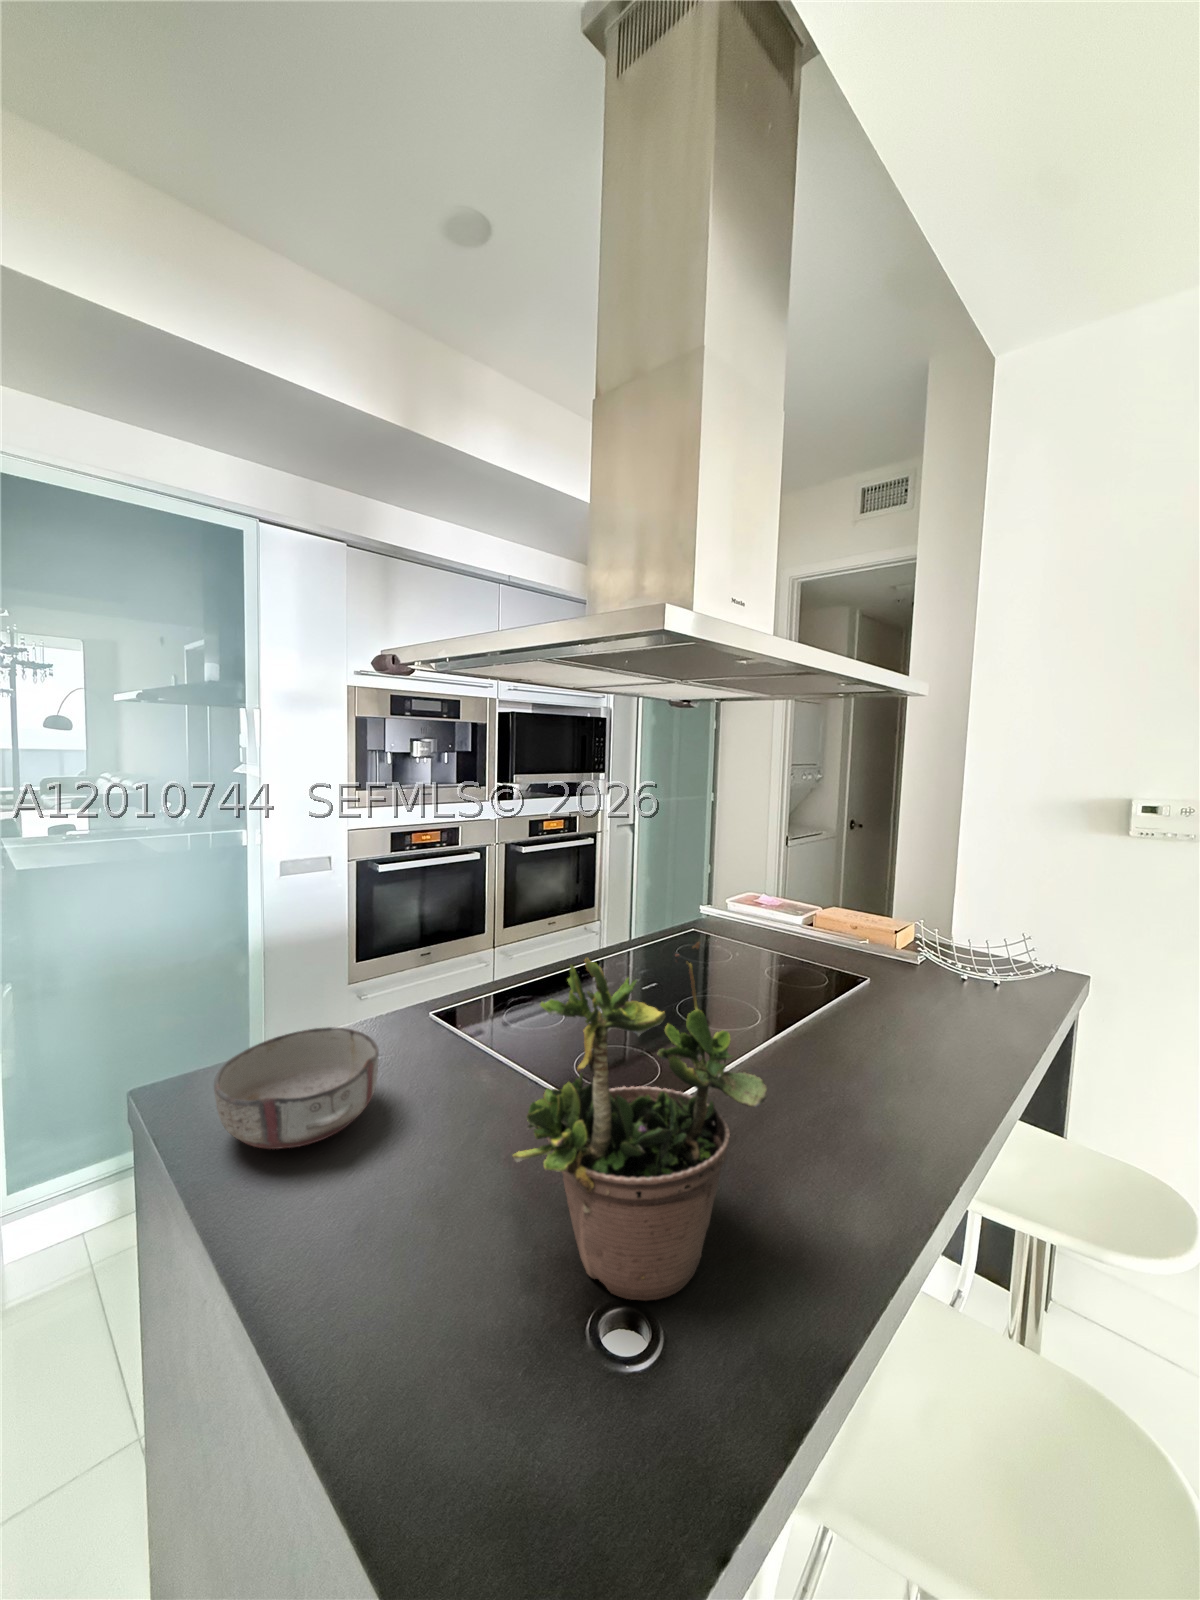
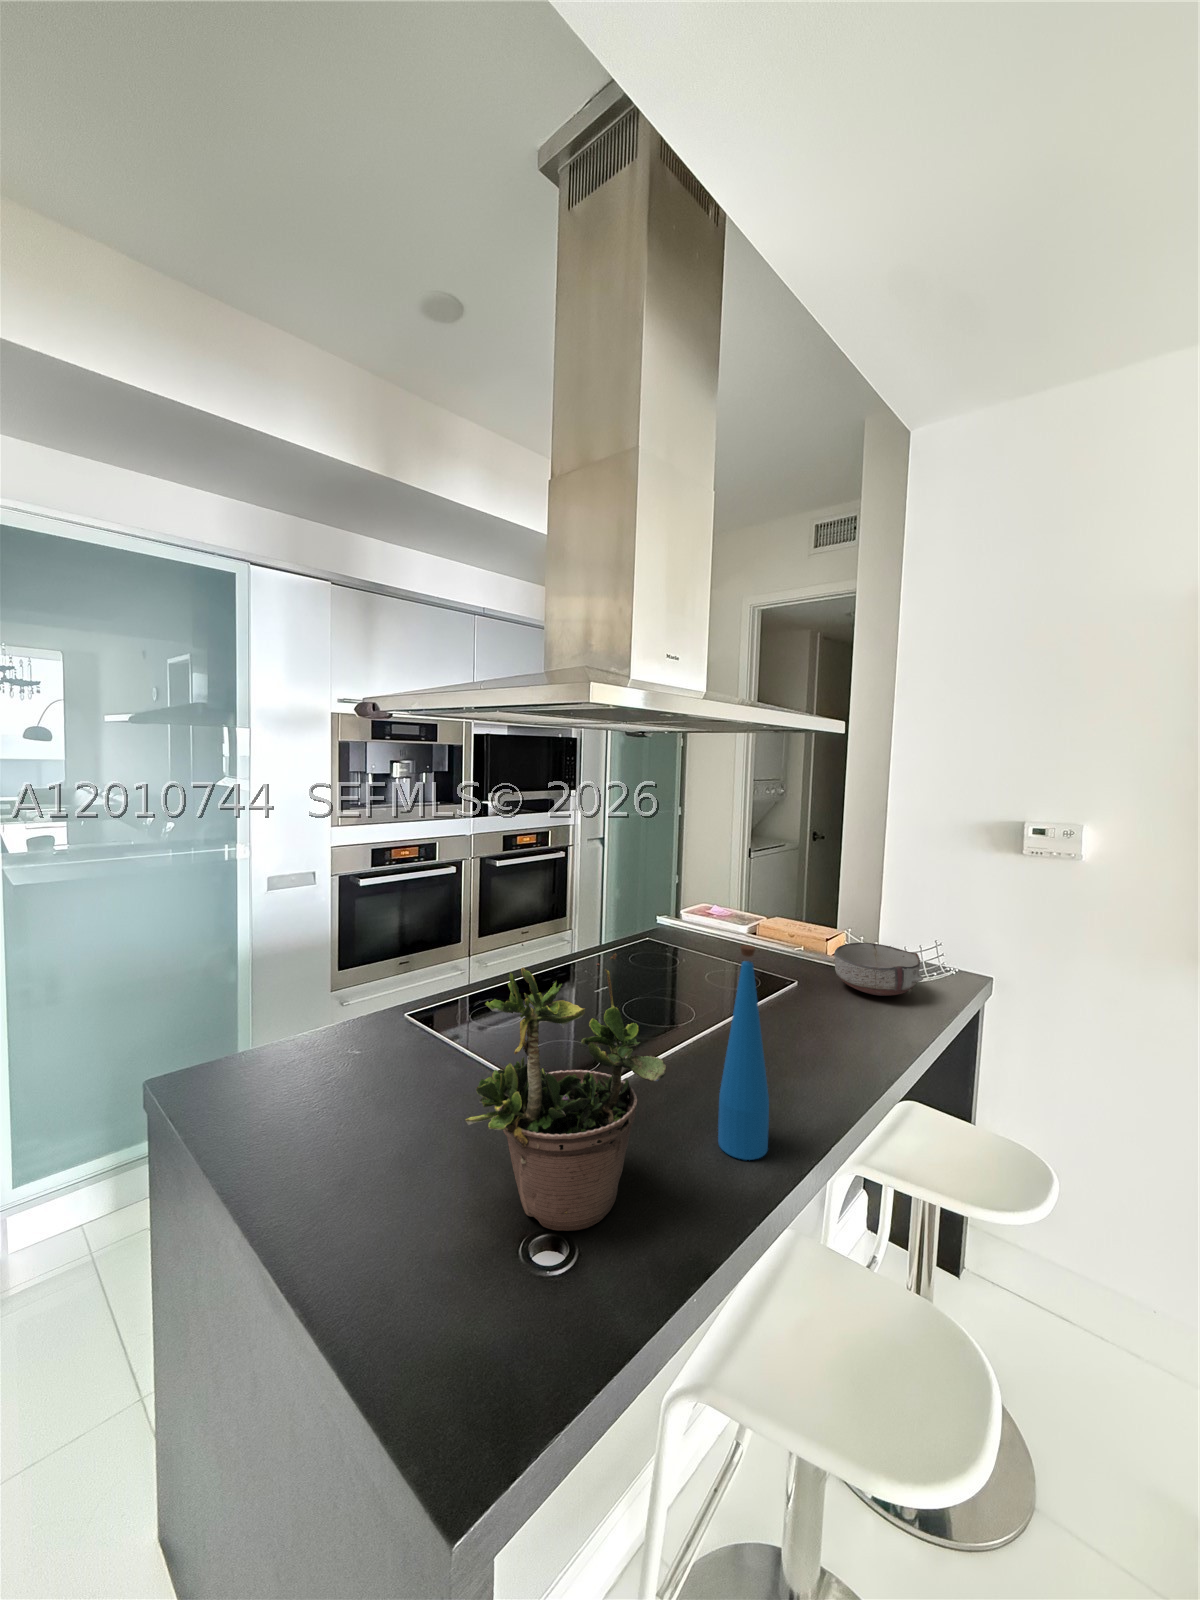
bottle: none [816,933,883,1202] -> present [718,945,769,1160]
ceramic bowl: present [214,1027,379,1149] -> present [834,943,923,996]

